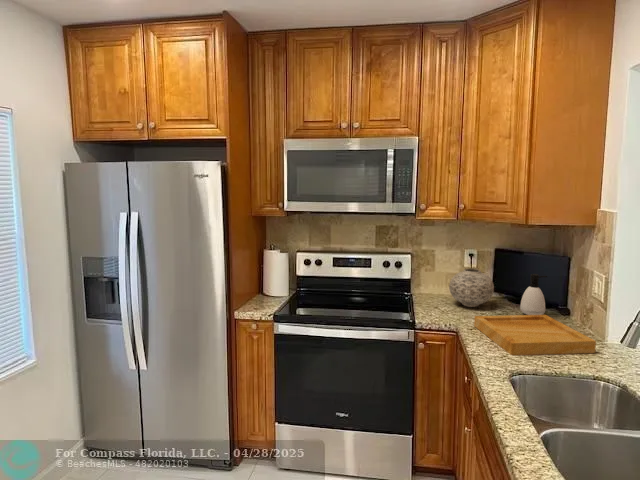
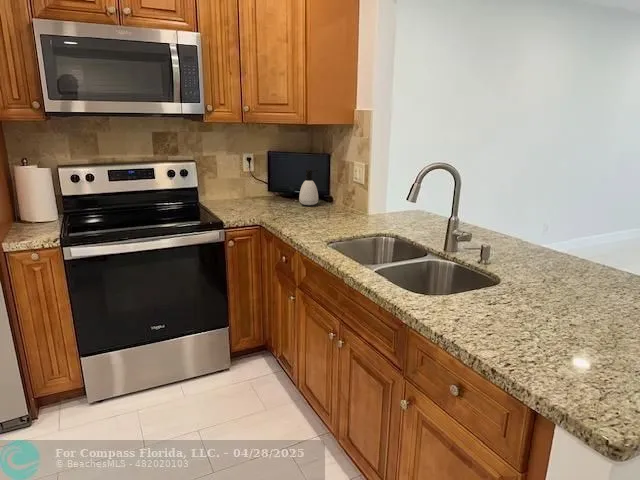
vase: present [449,268,494,307] -> none [236,170,275,206]
tray: present [474,315,596,355] -> none [273,201,367,231]

